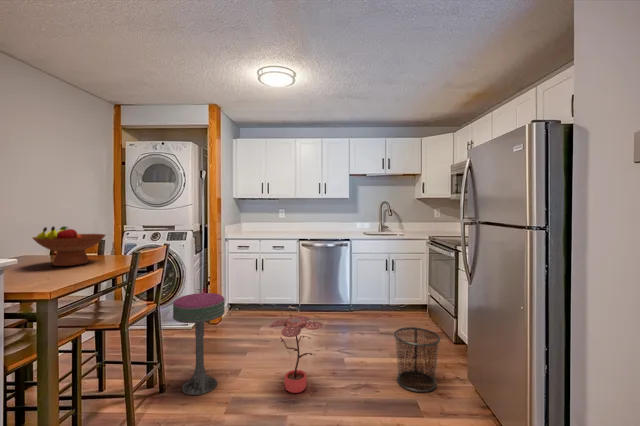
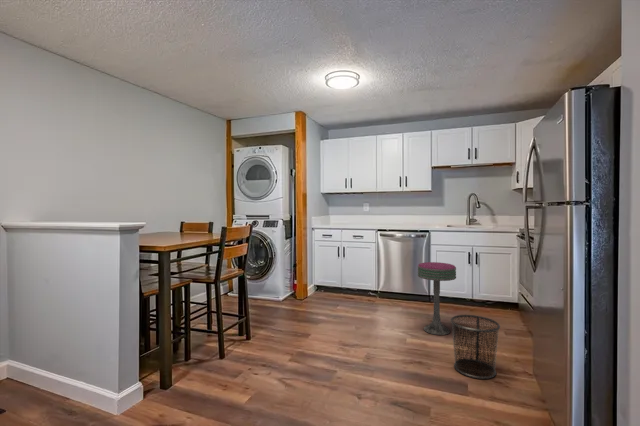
fruit bowl: present [33,226,105,266] -> none [163,209,209,238]
bar stool: present [173,293,225,395] -> present [418,262,456,335]
potted plant: present [270,316,323,393] -> none [331,294,377,360]

